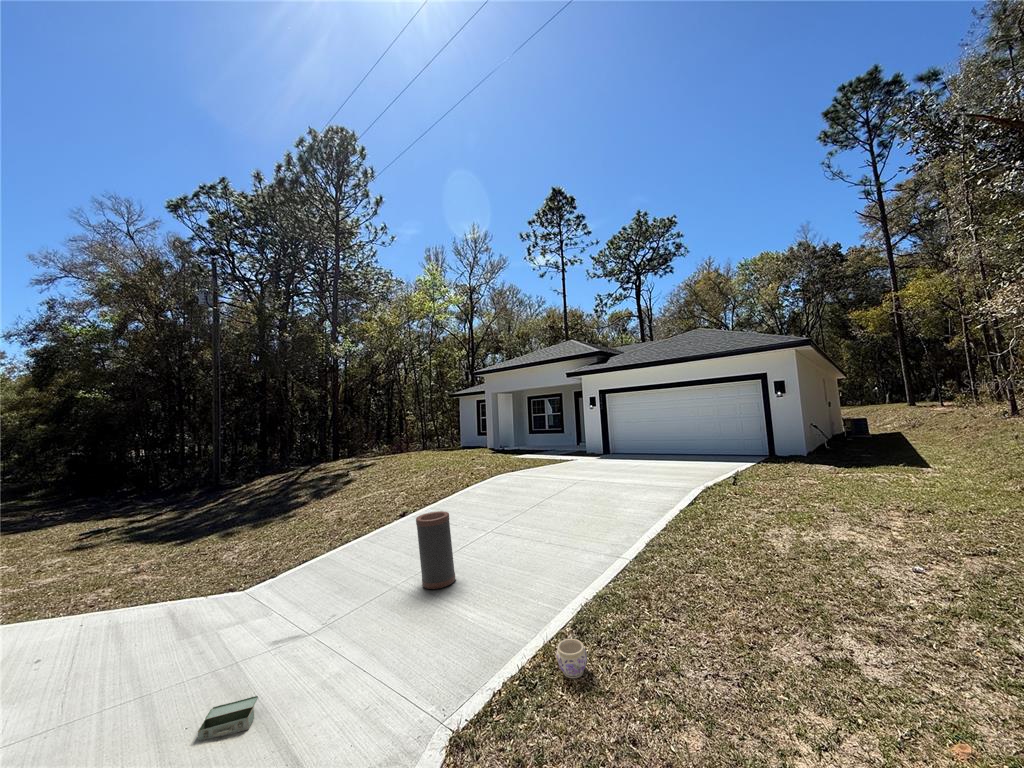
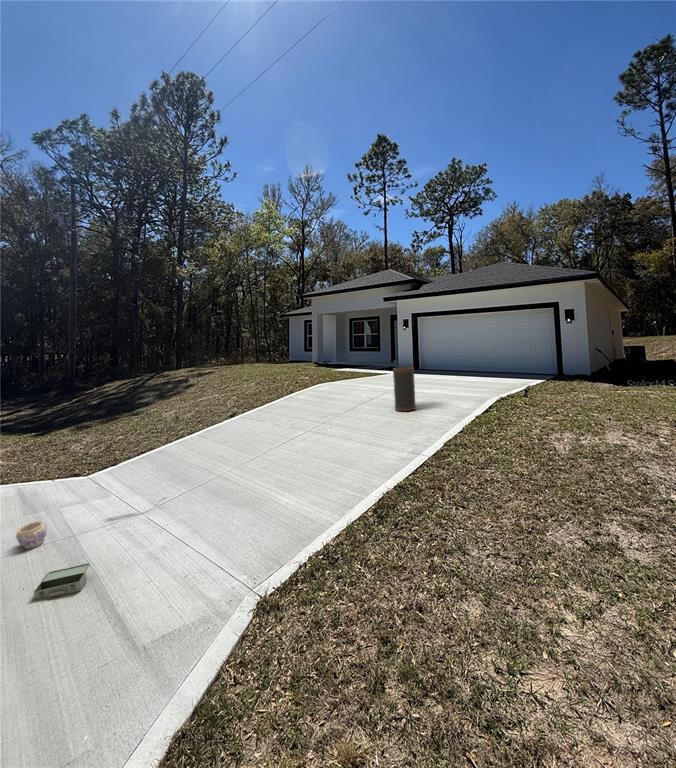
trash can: present [416,511,455,589] -> present [393,367,416,411]
planter: present [556,639,587,679] -> present [16,521,47,549]

